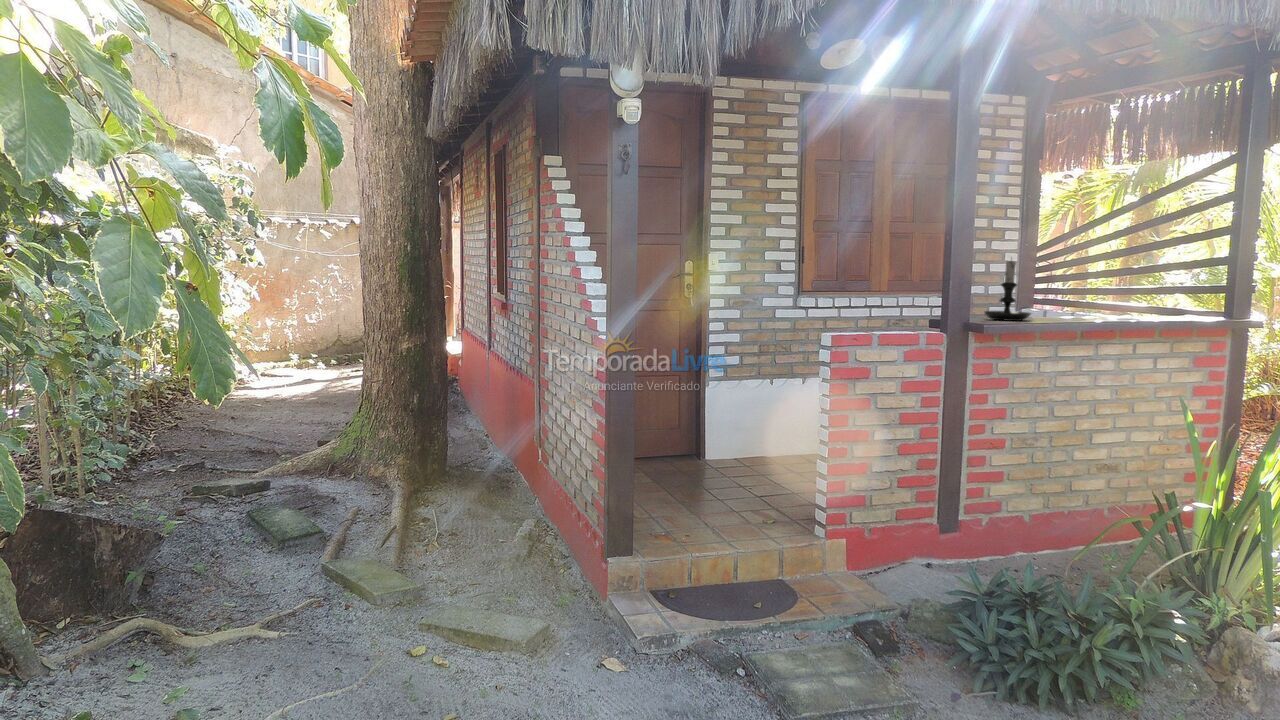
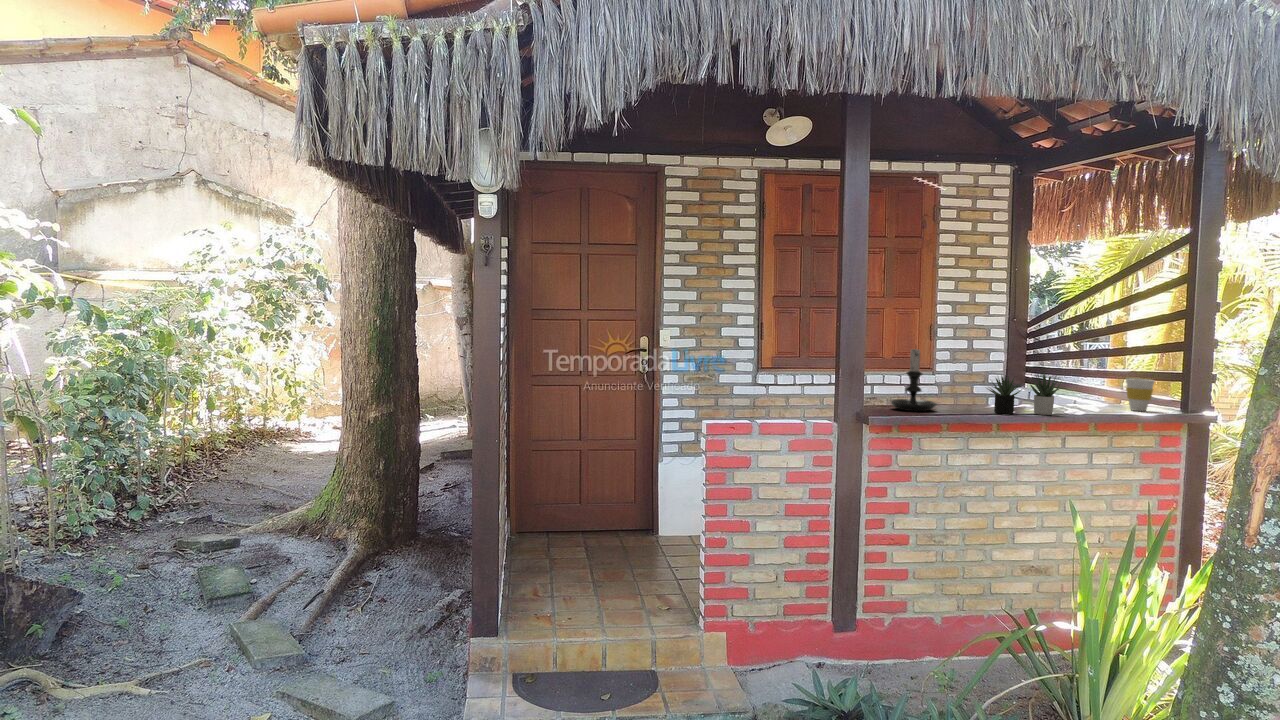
succulent plant: none [1072,280,1144,321] -> present [988,373,1062,415]
cup: none [1172,290,1200,319] -> present [1126,378,1155,411]

